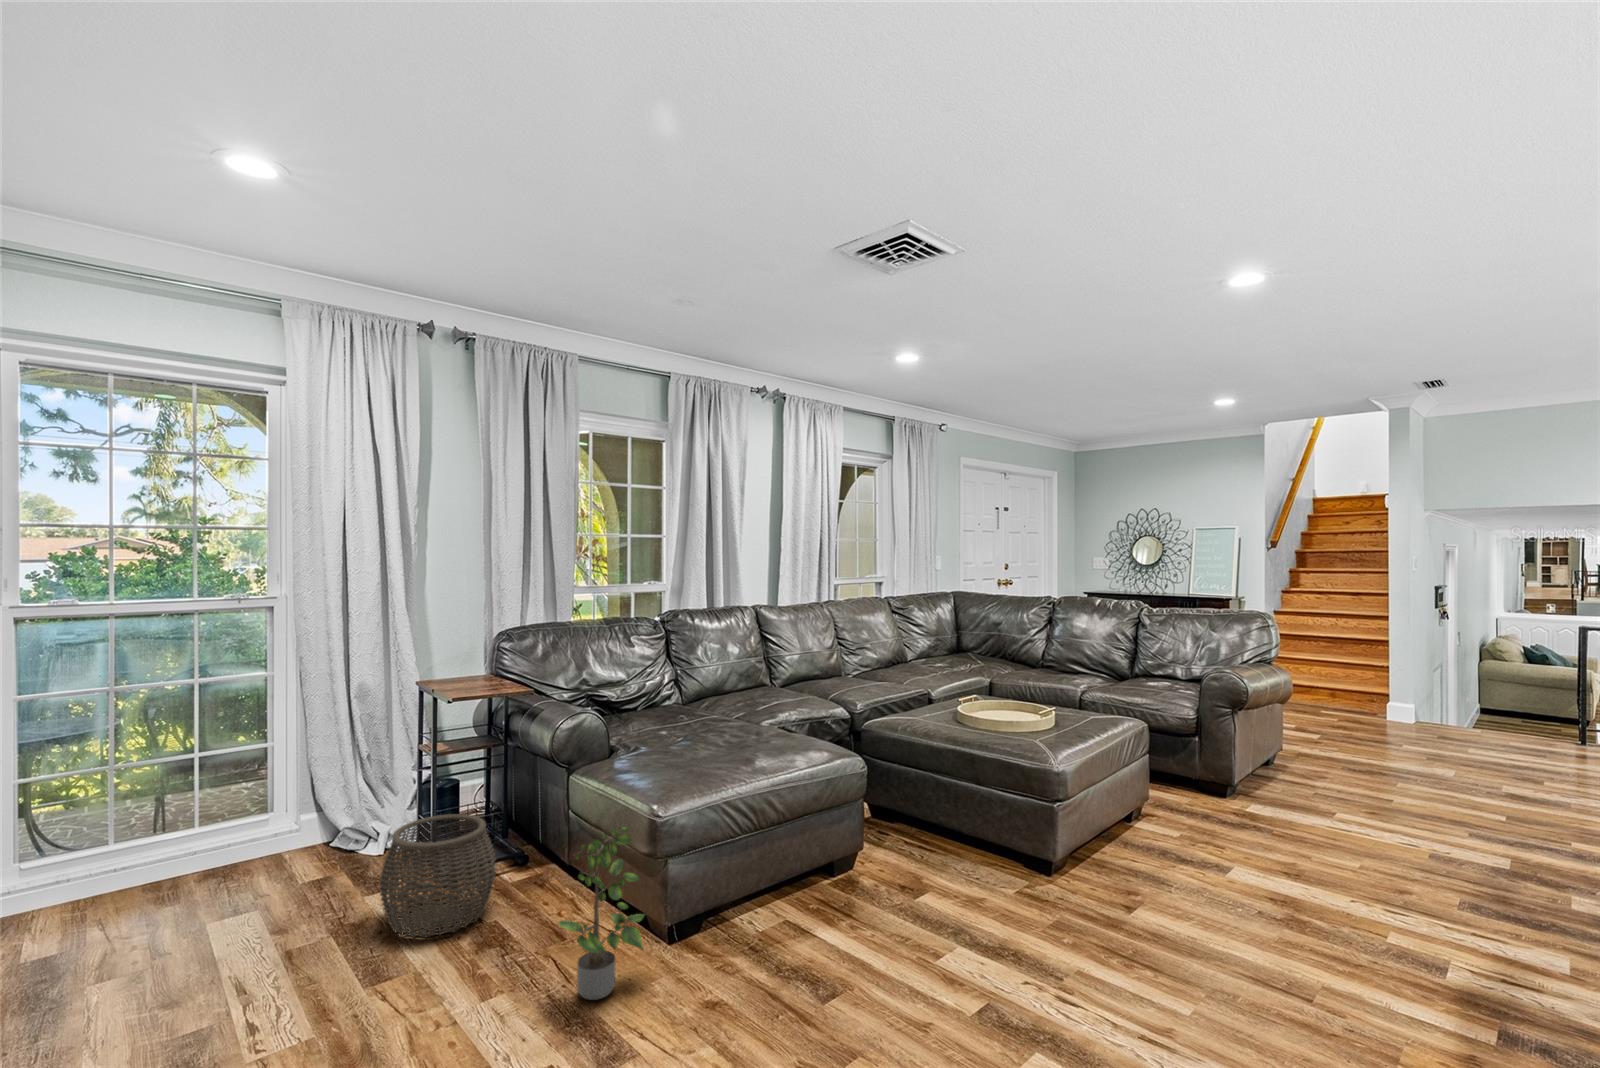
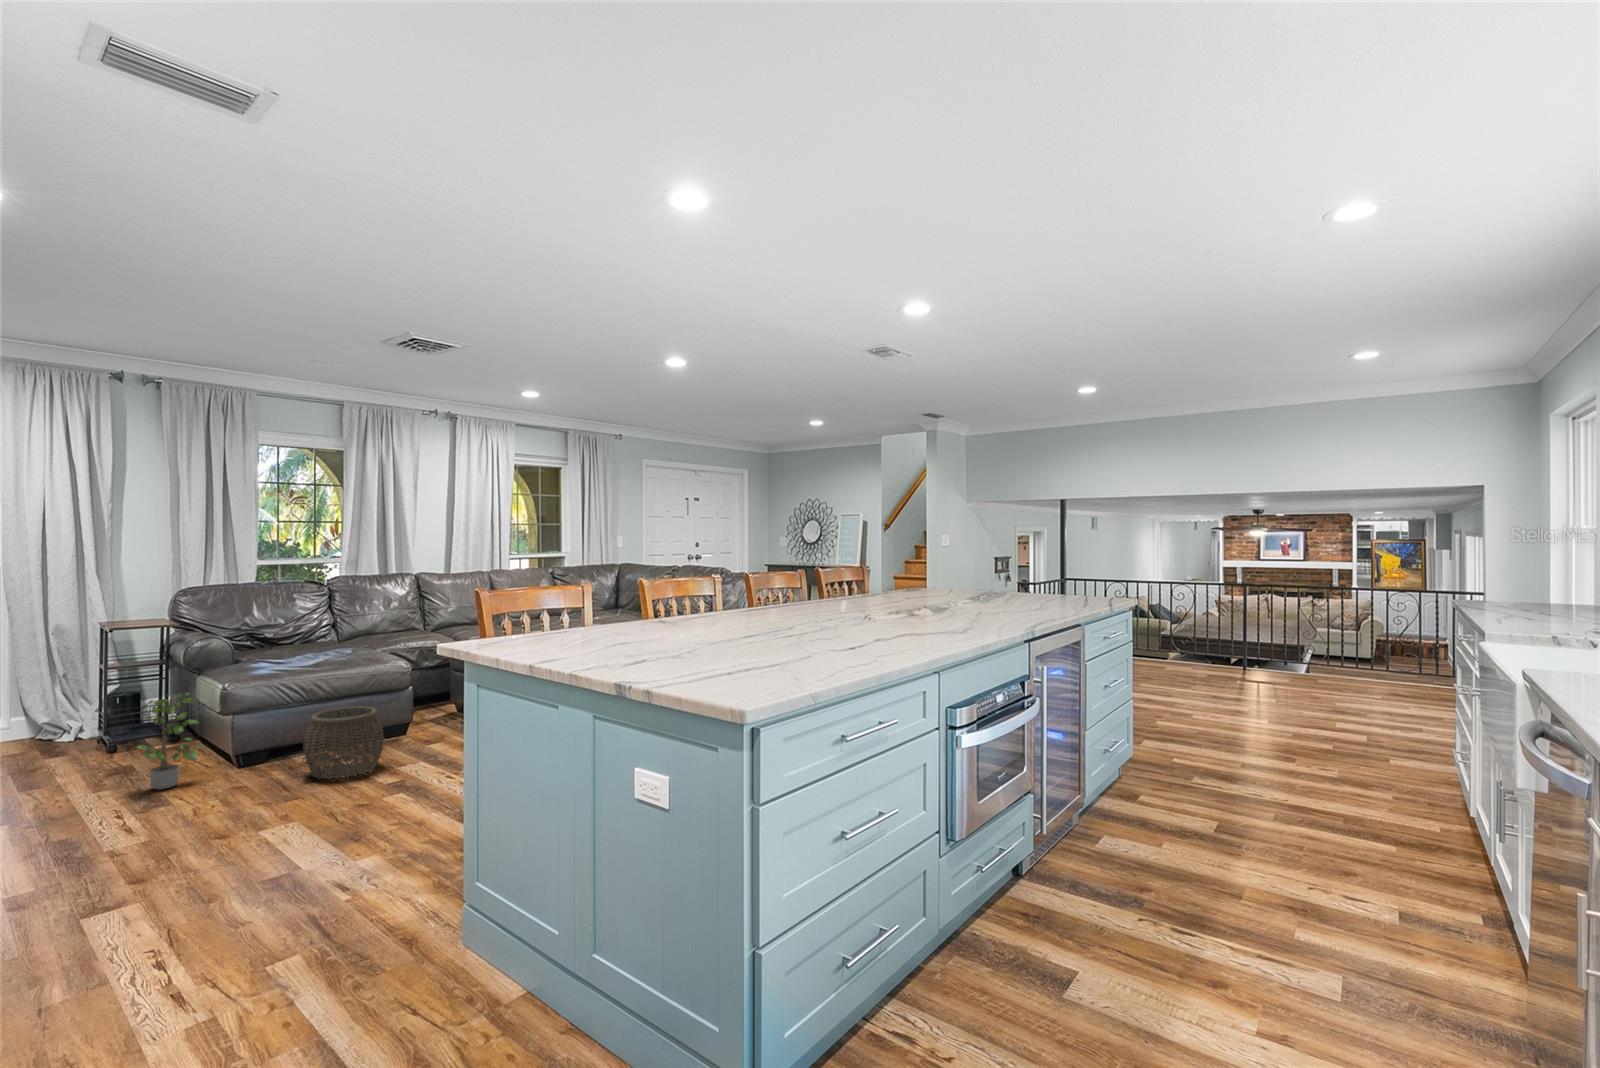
woven basket: present [379,814,496,938] -> present [304,706,384,779]

